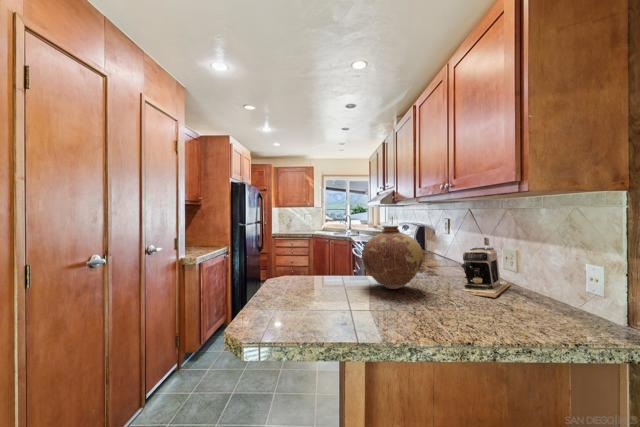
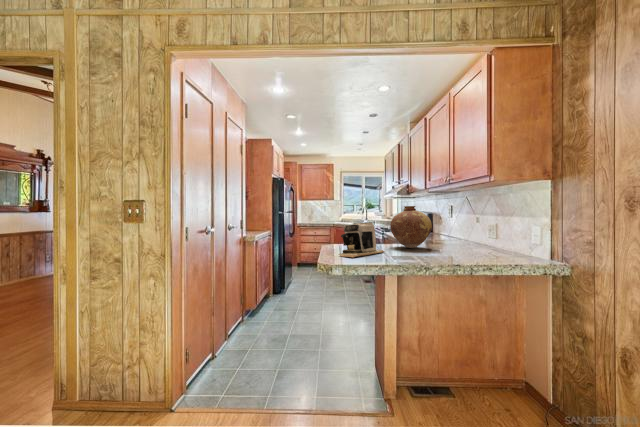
coffee maker: present [462,248,511,298] -> present [340,222,385,258]

